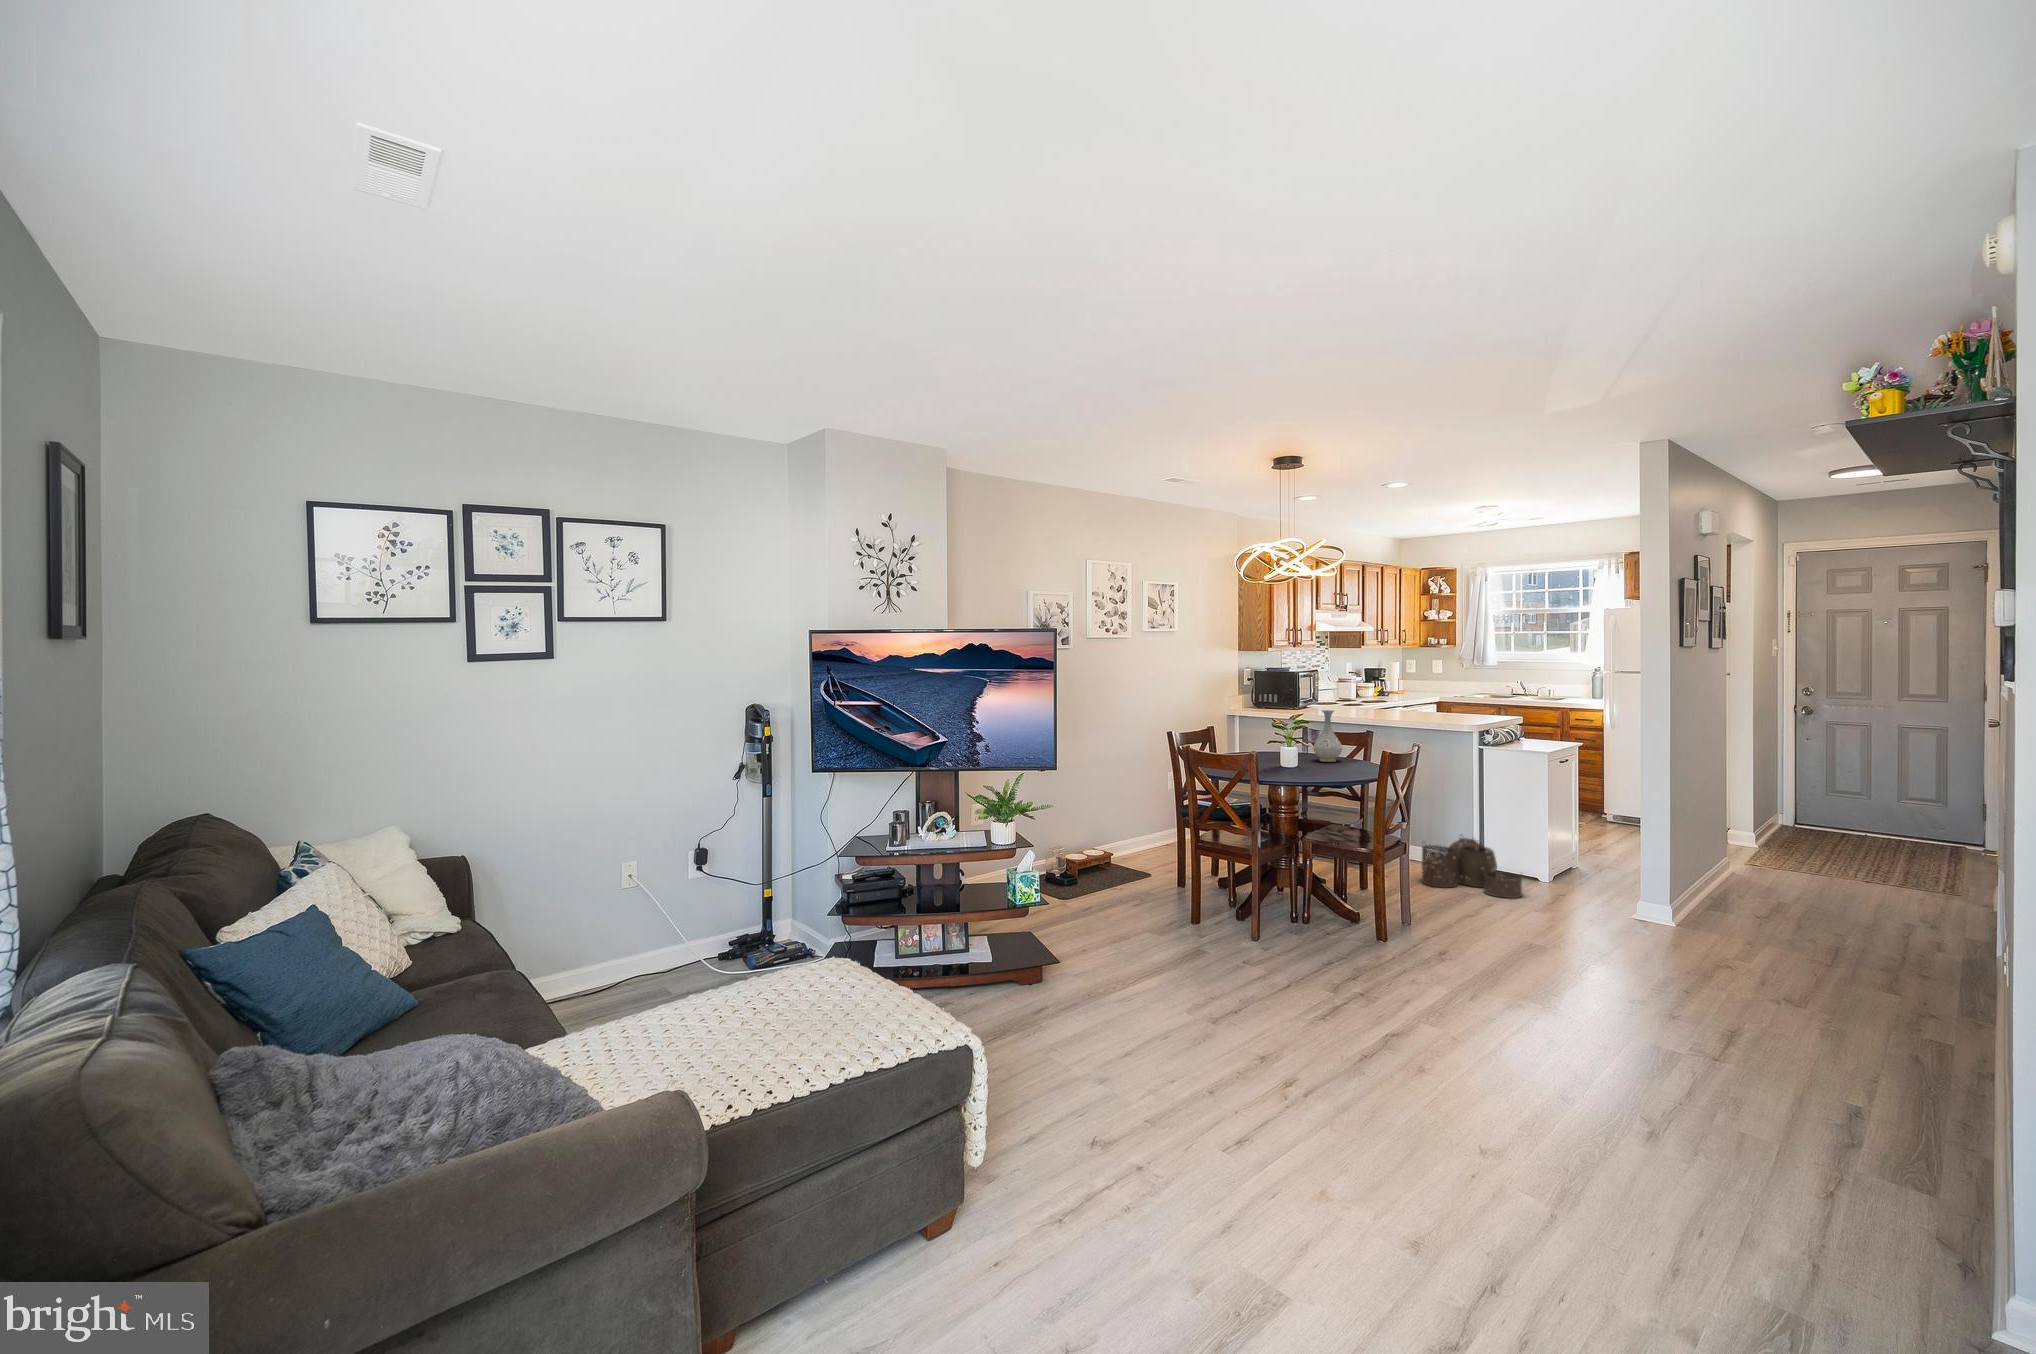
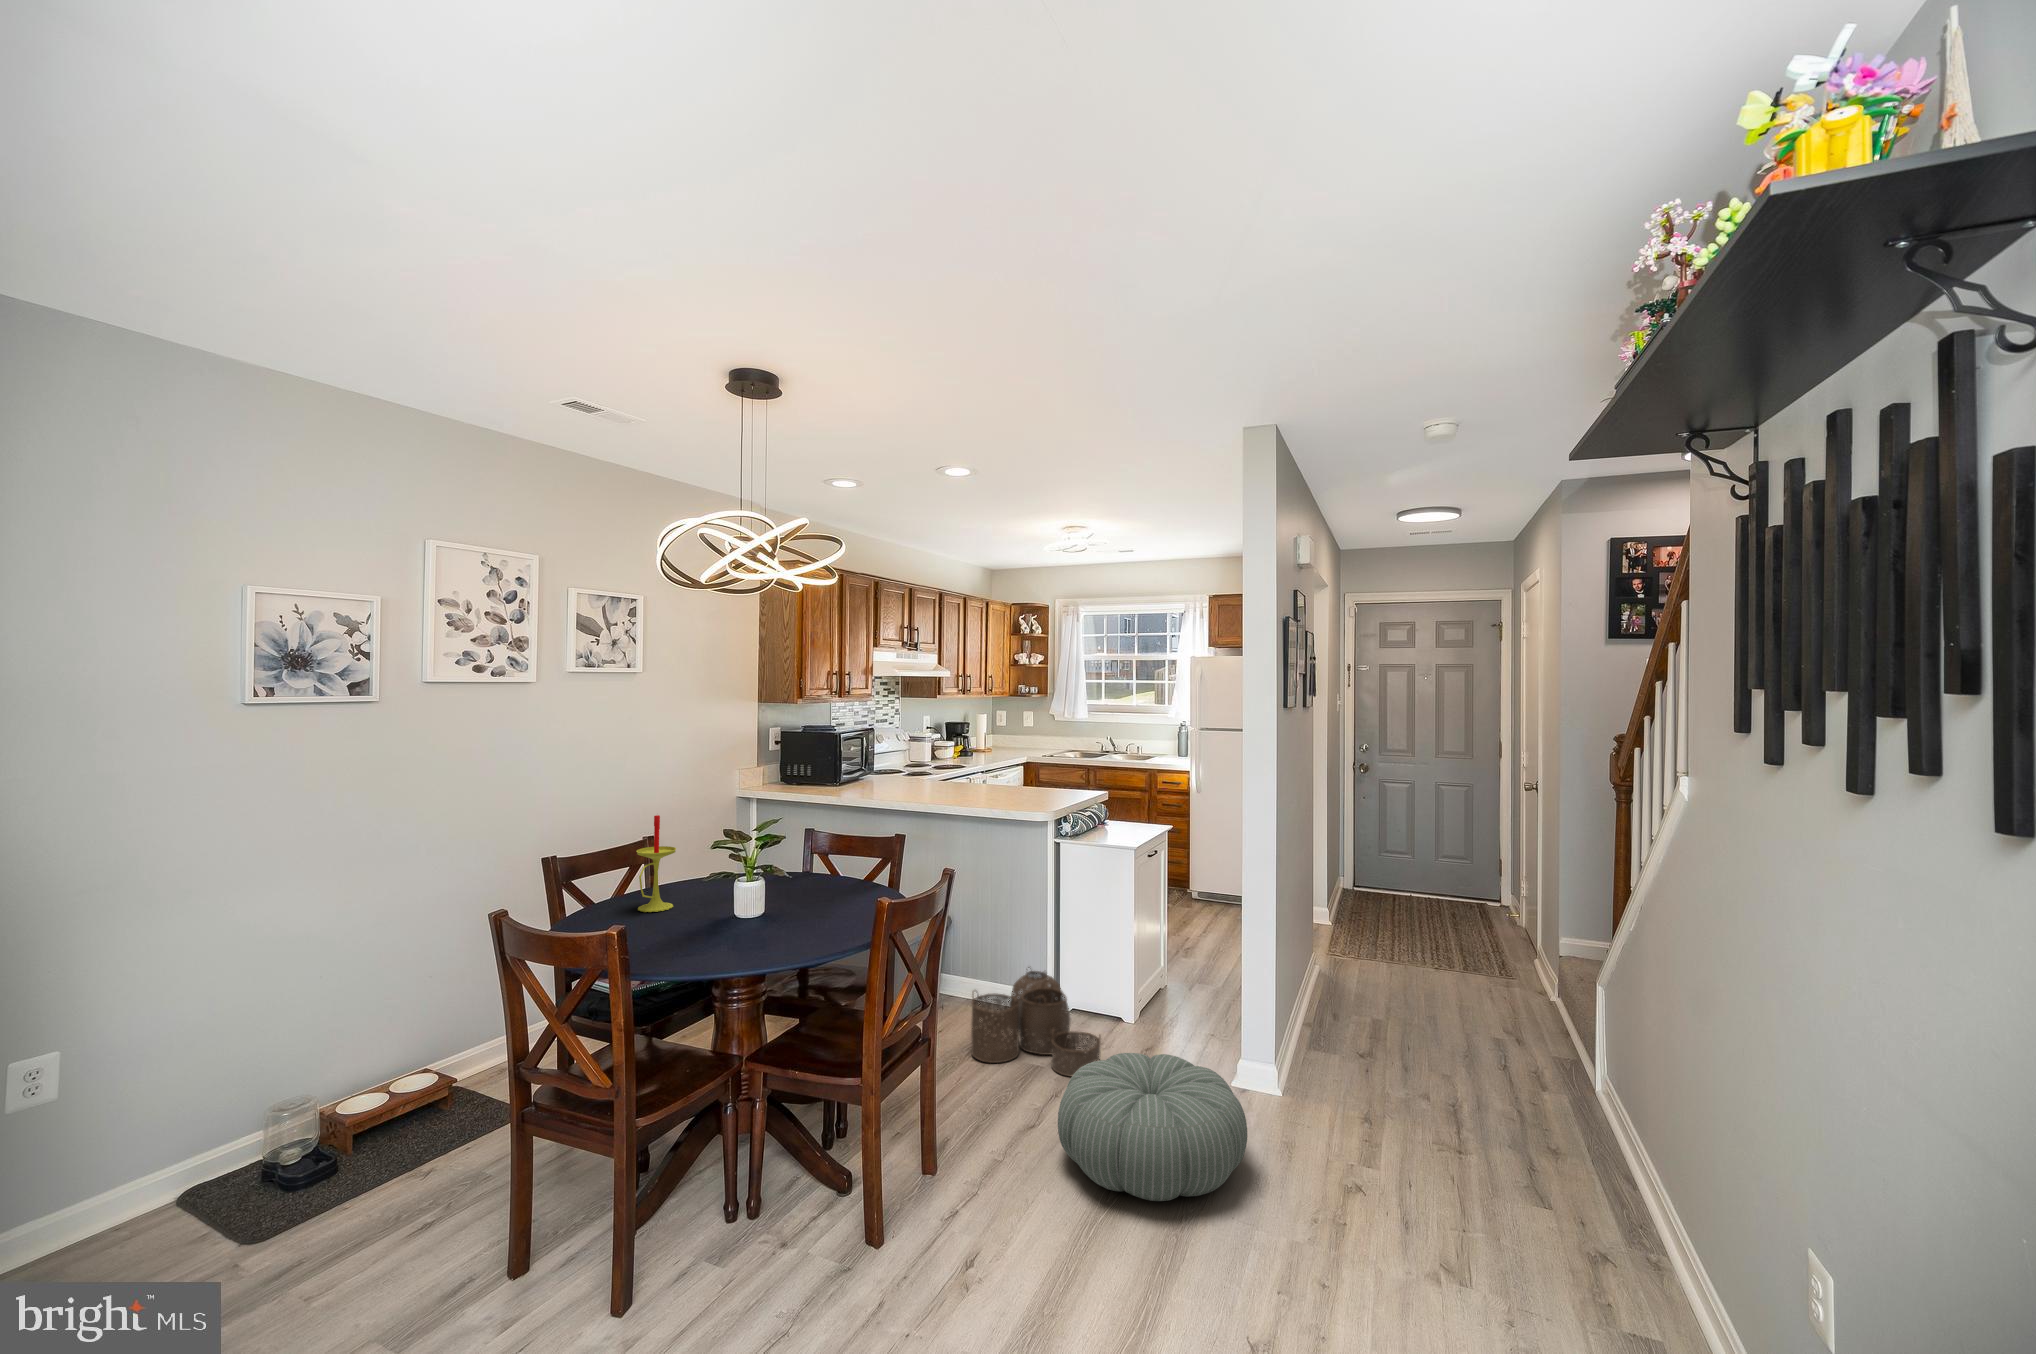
vase: present [1313,710,1342,762] -> none [800,805,846,892]
candle: none [1222,711,1244,766] -> present [637,815,676,912]
pouf: none [1496,872,1635,945] -> present [1058,1053,1248,1201]

